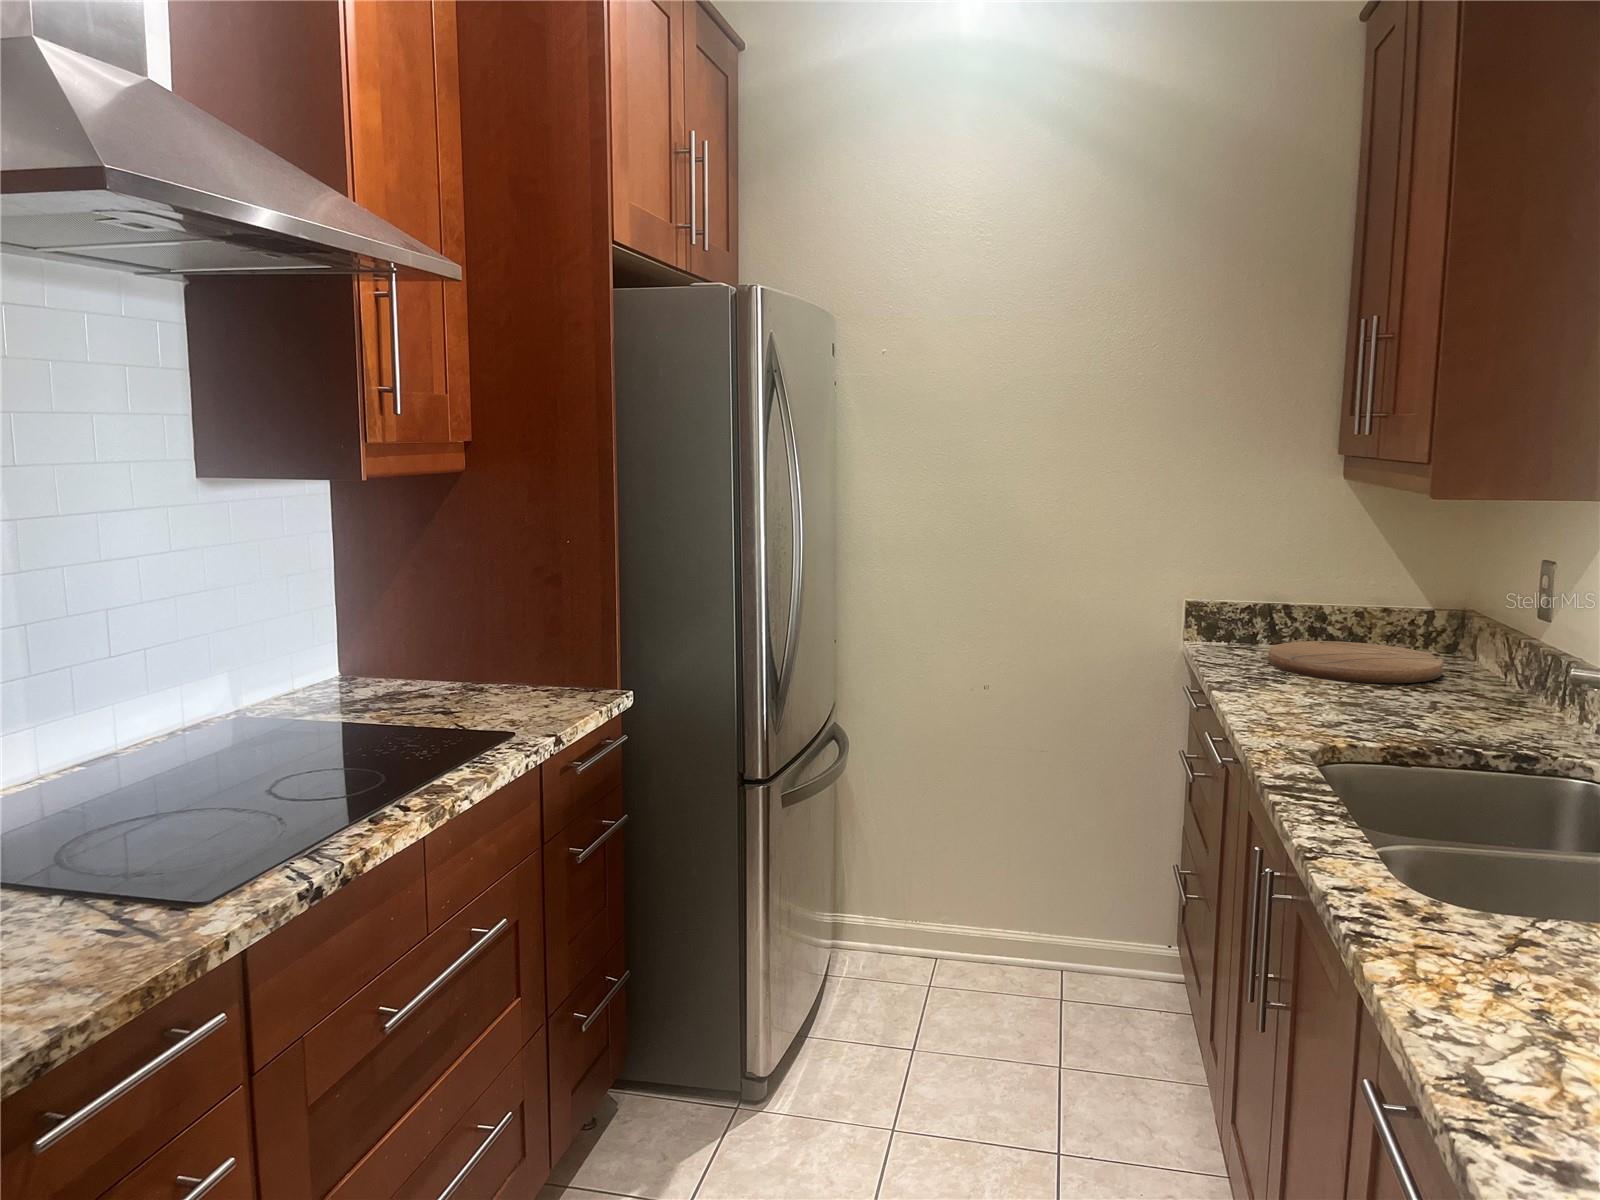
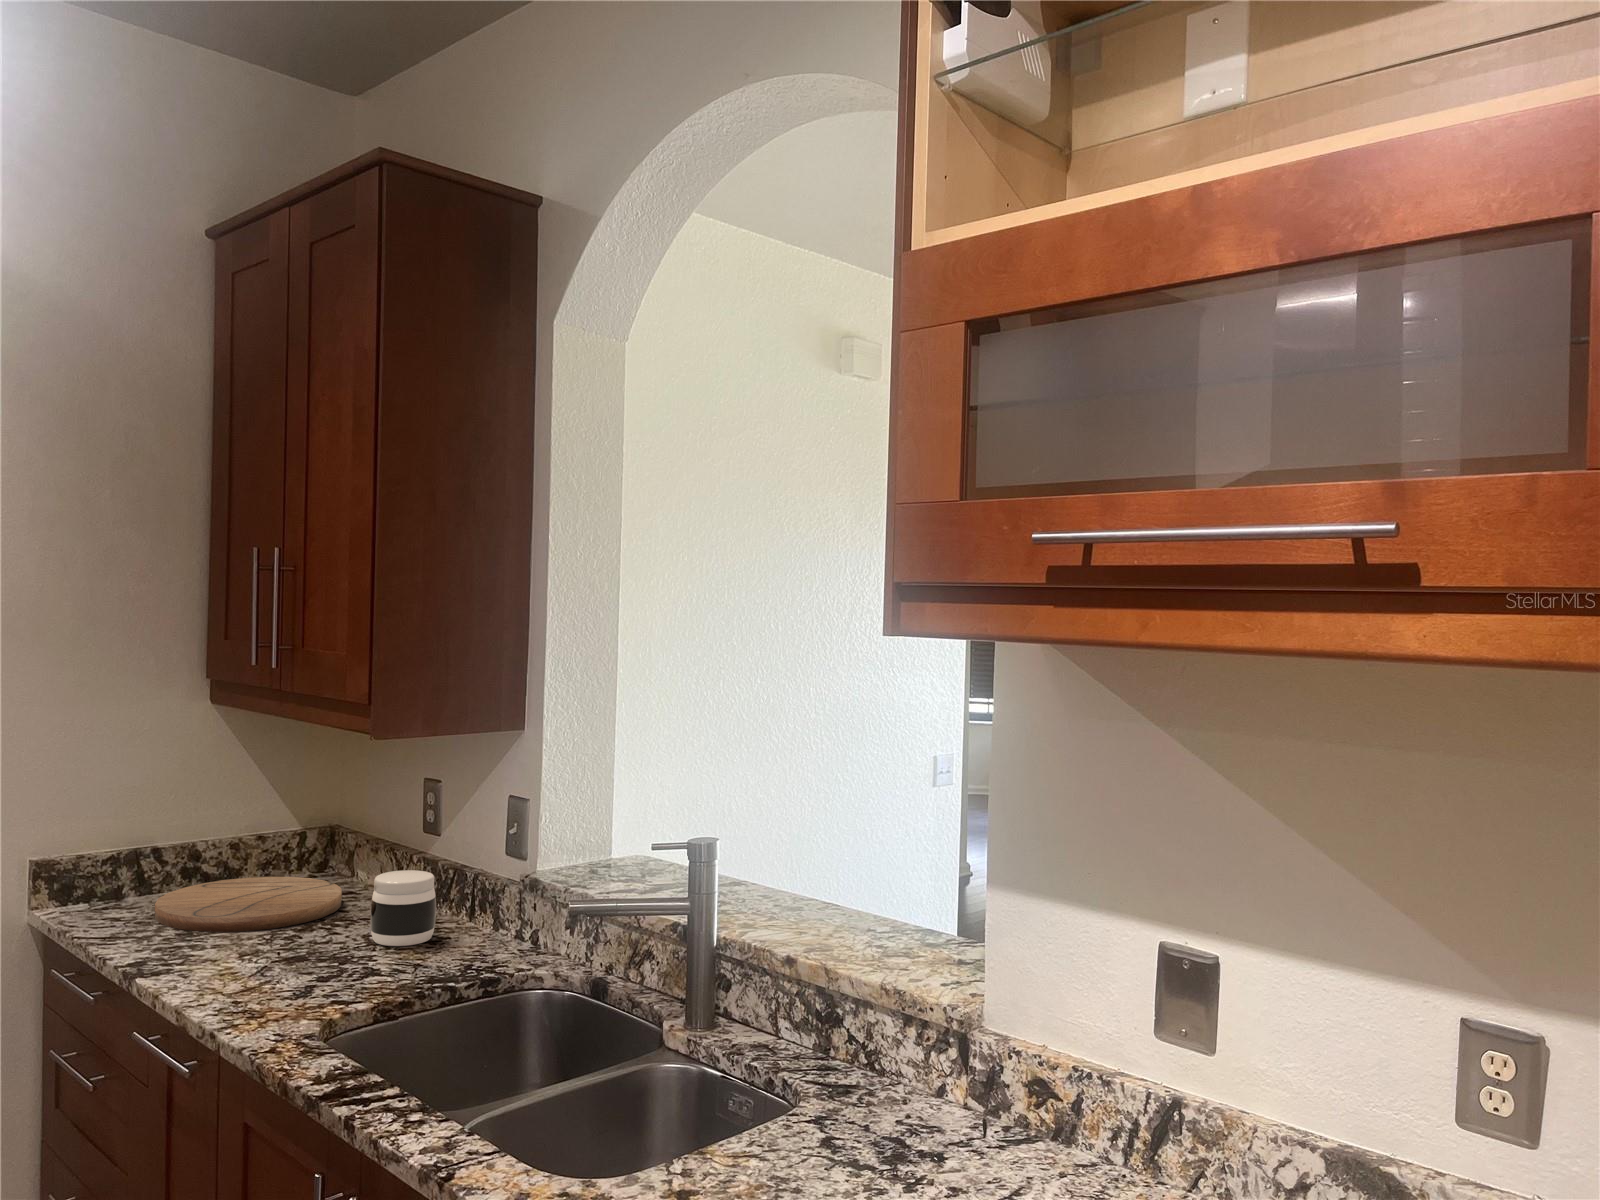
jar: none [1437,643,1510,717] -> present [371,870,436,946]

